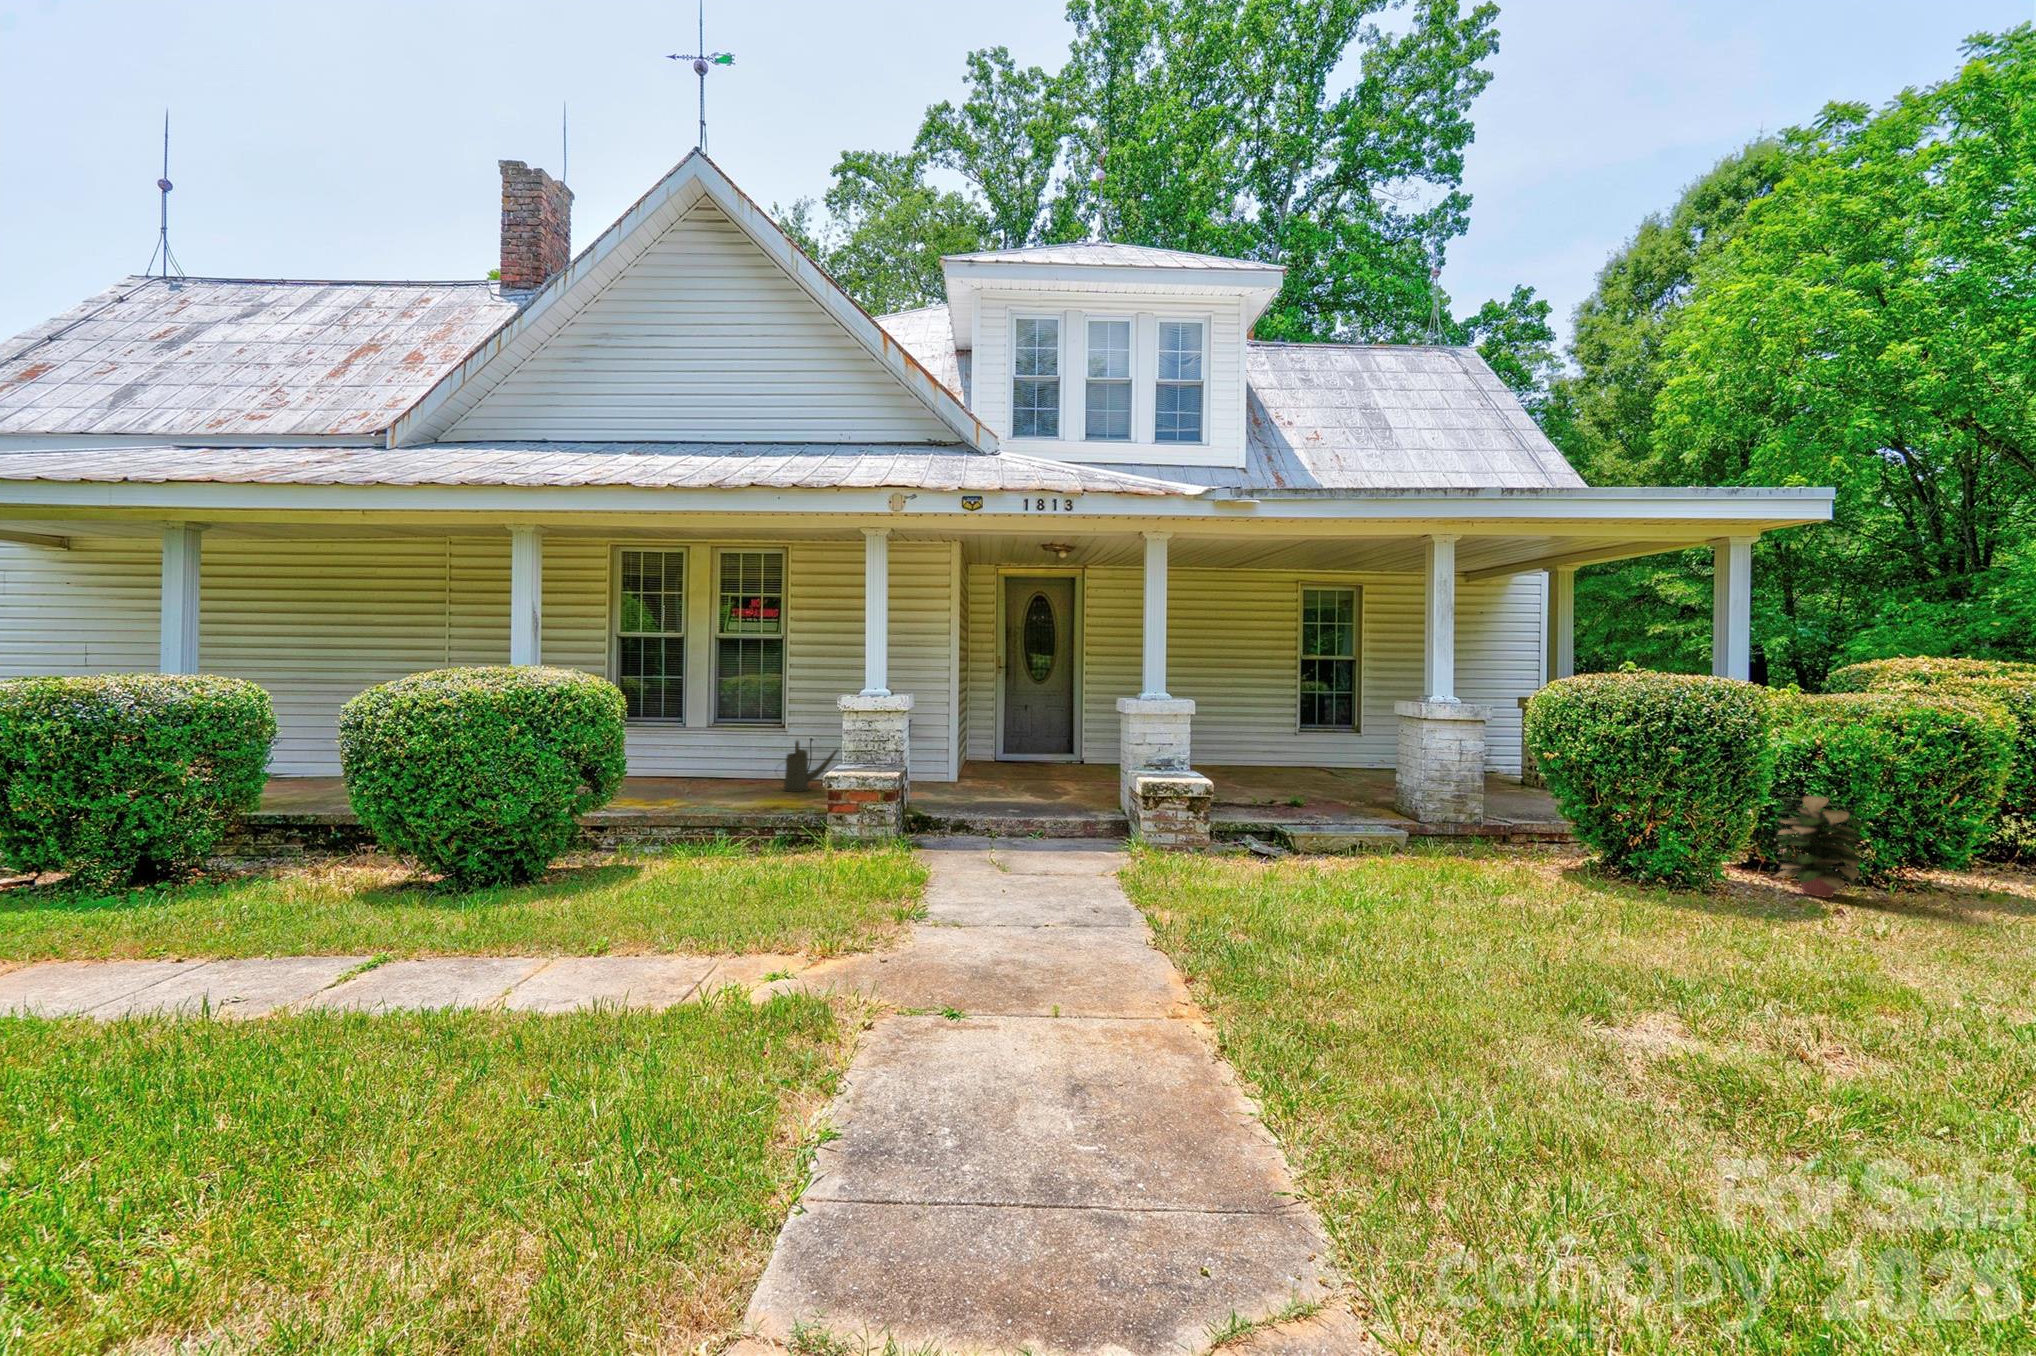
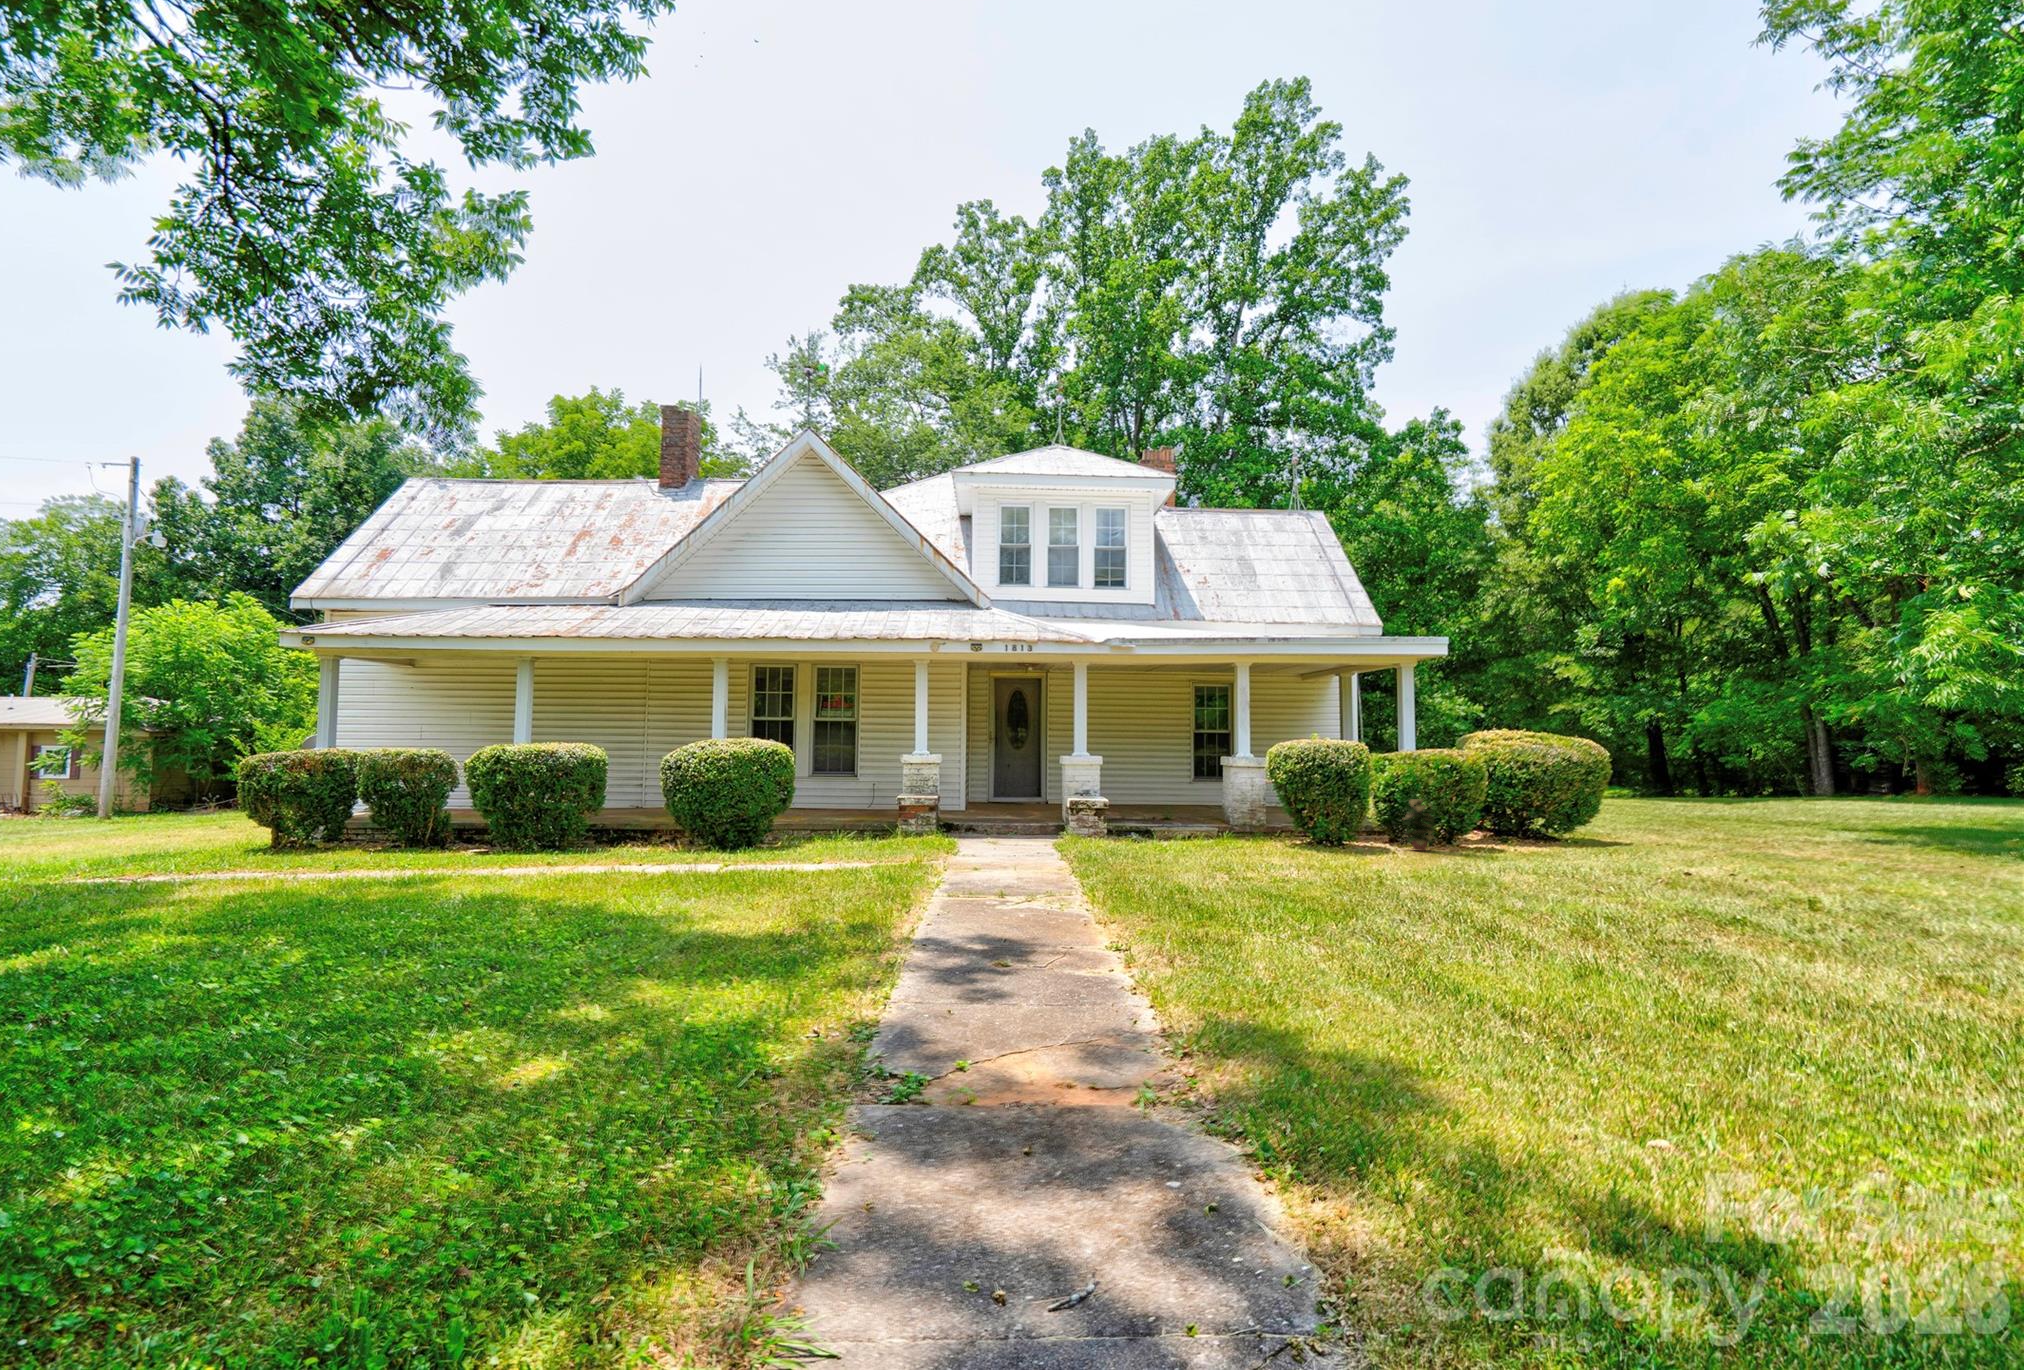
watering can: present [784,741,838,792] -> none [848,788,888,821]

